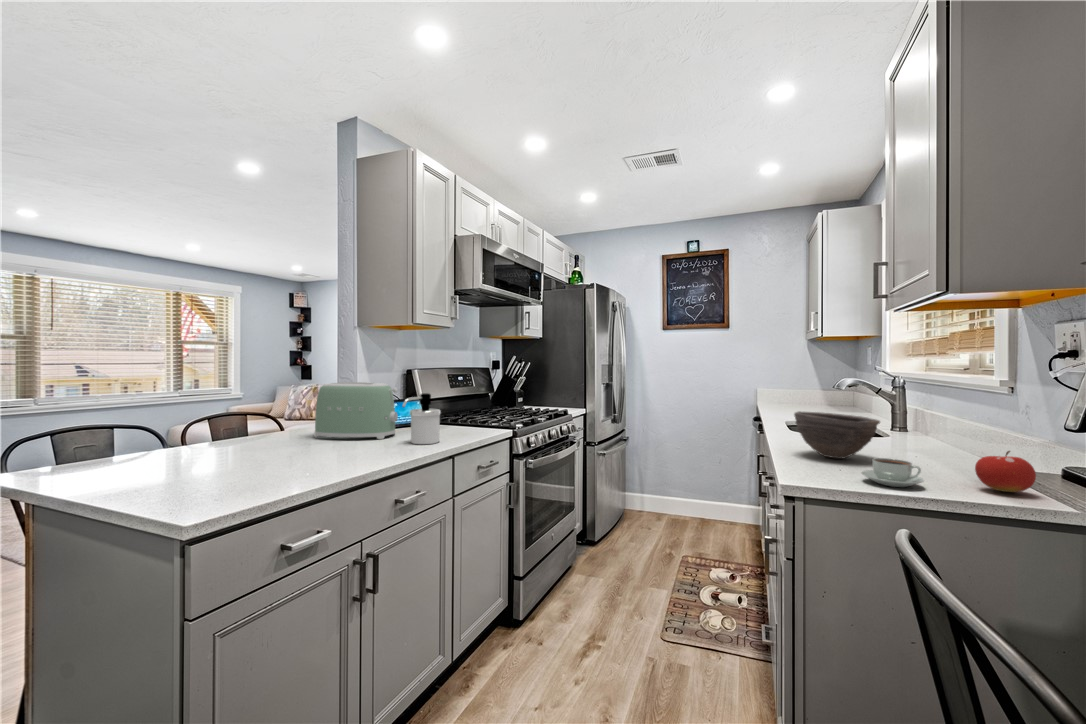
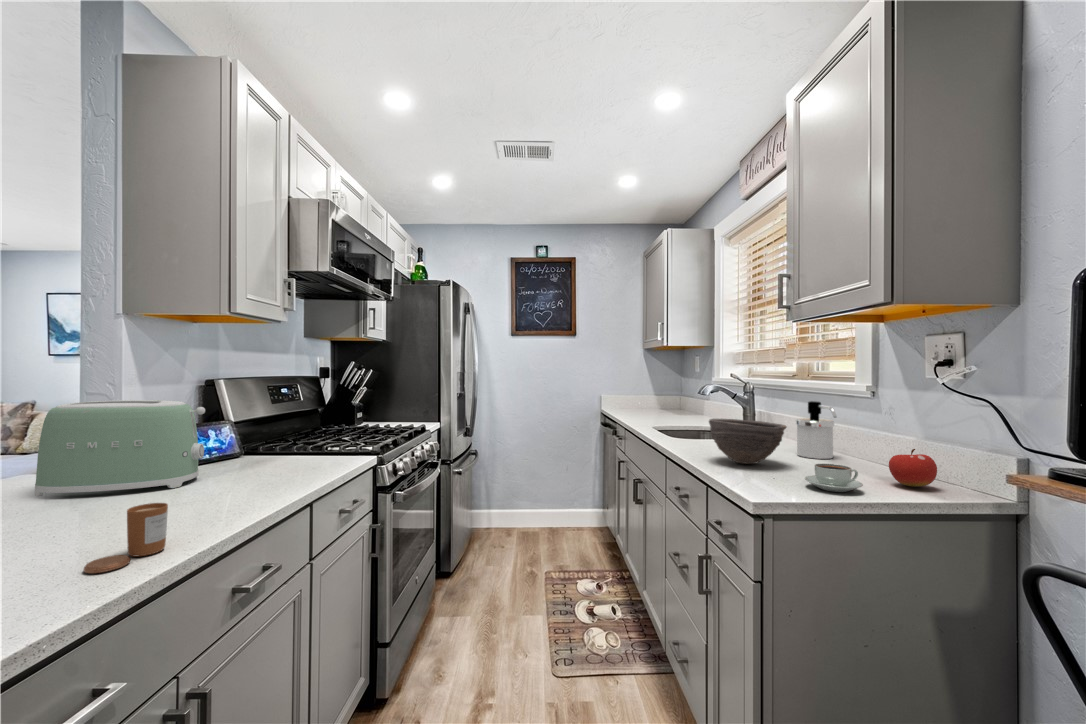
soap dispenser: present [402,393,441,444] -> present [796,401,836,459]
candle: none [323,441,362,473] -> present [84,503,168,573]

